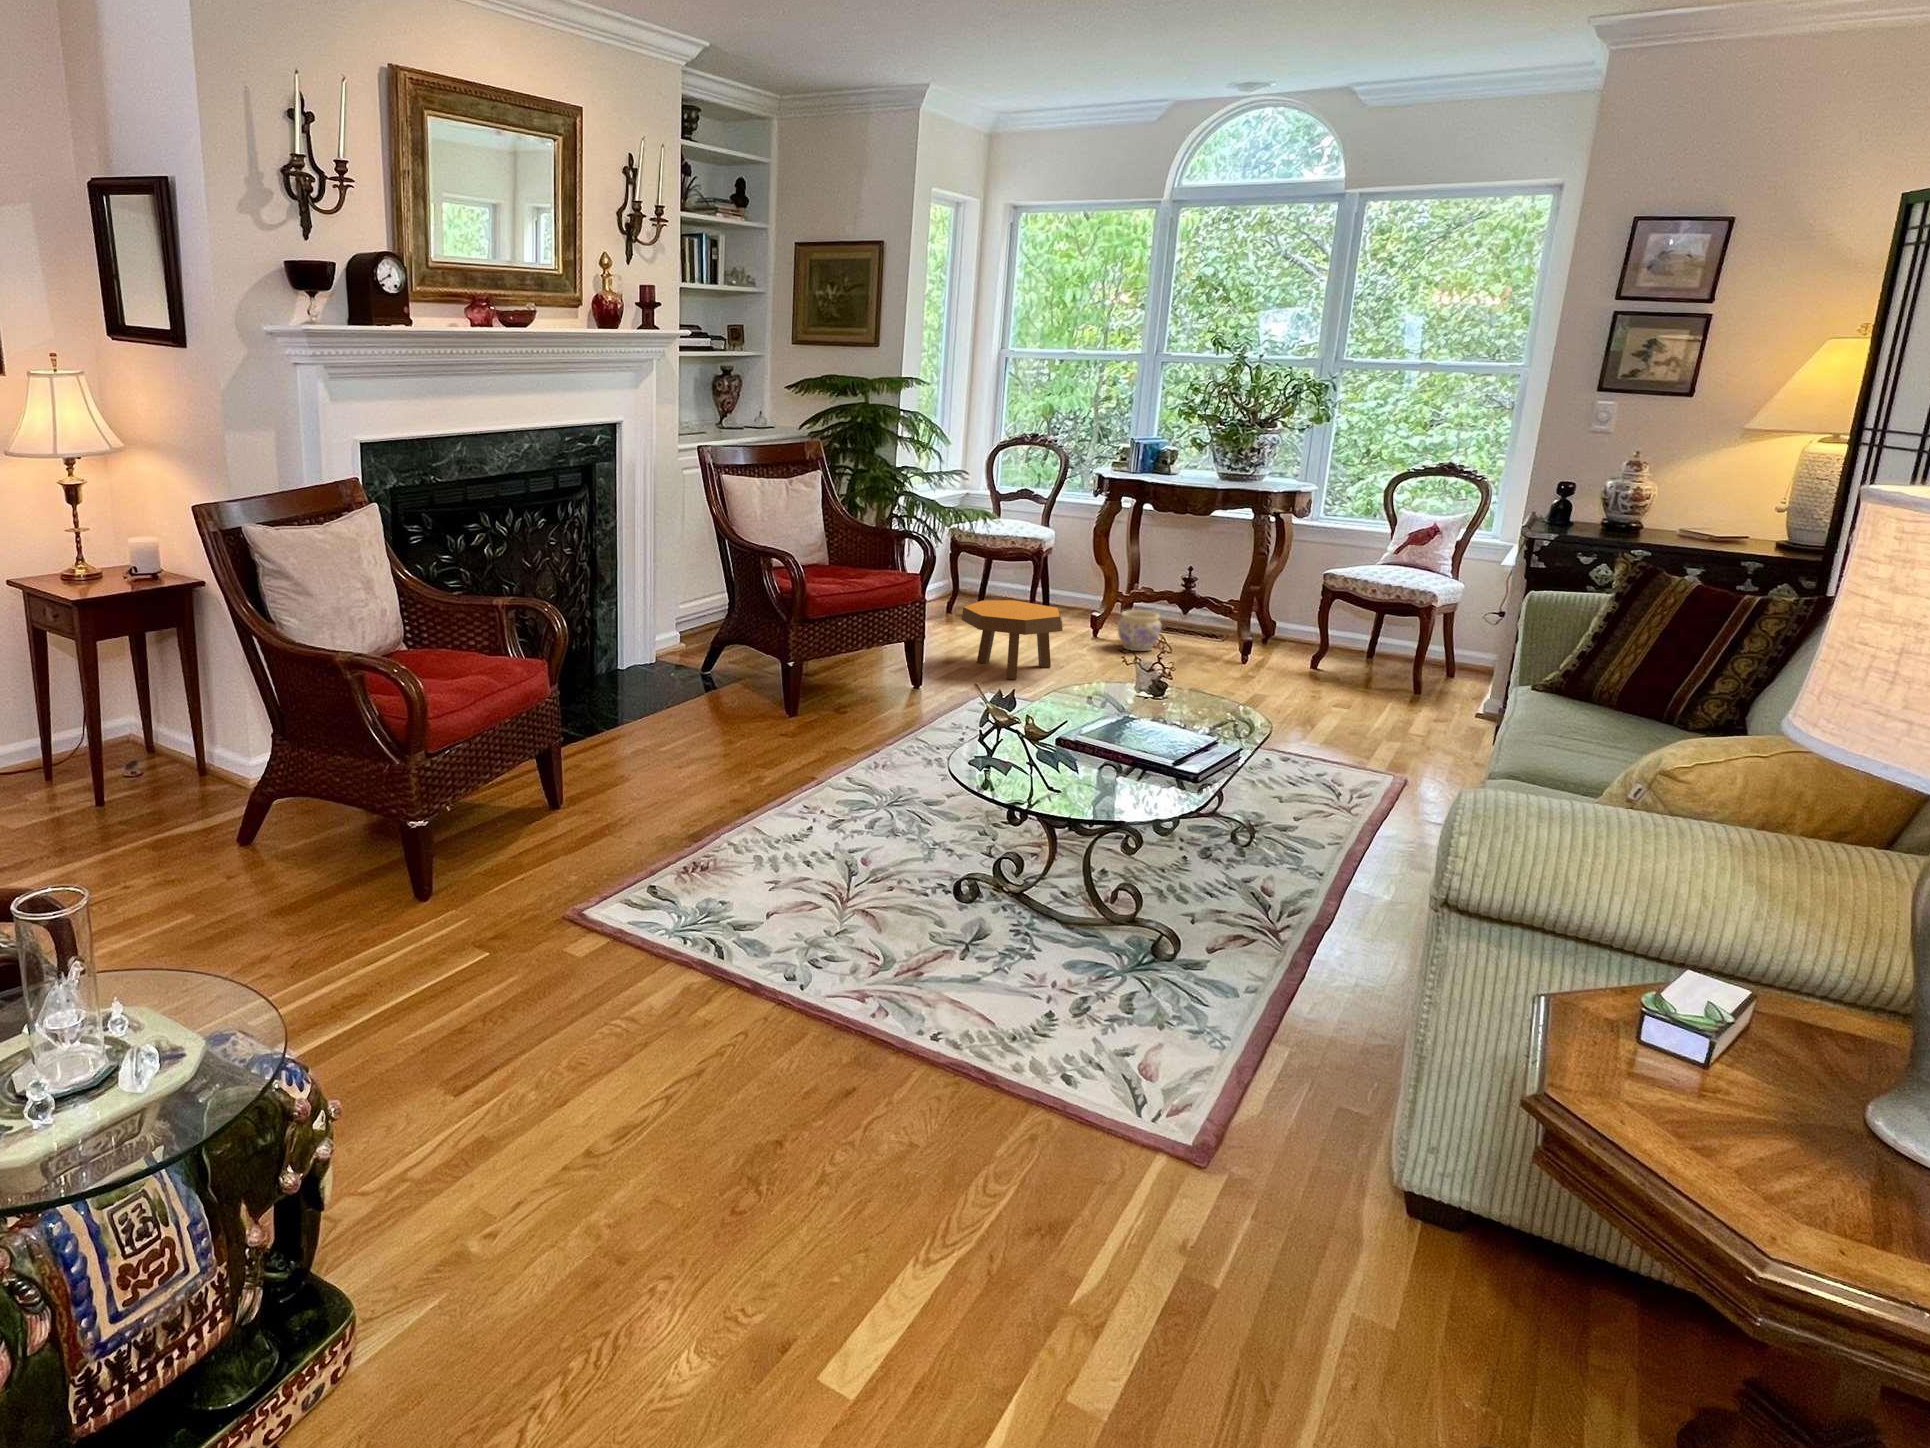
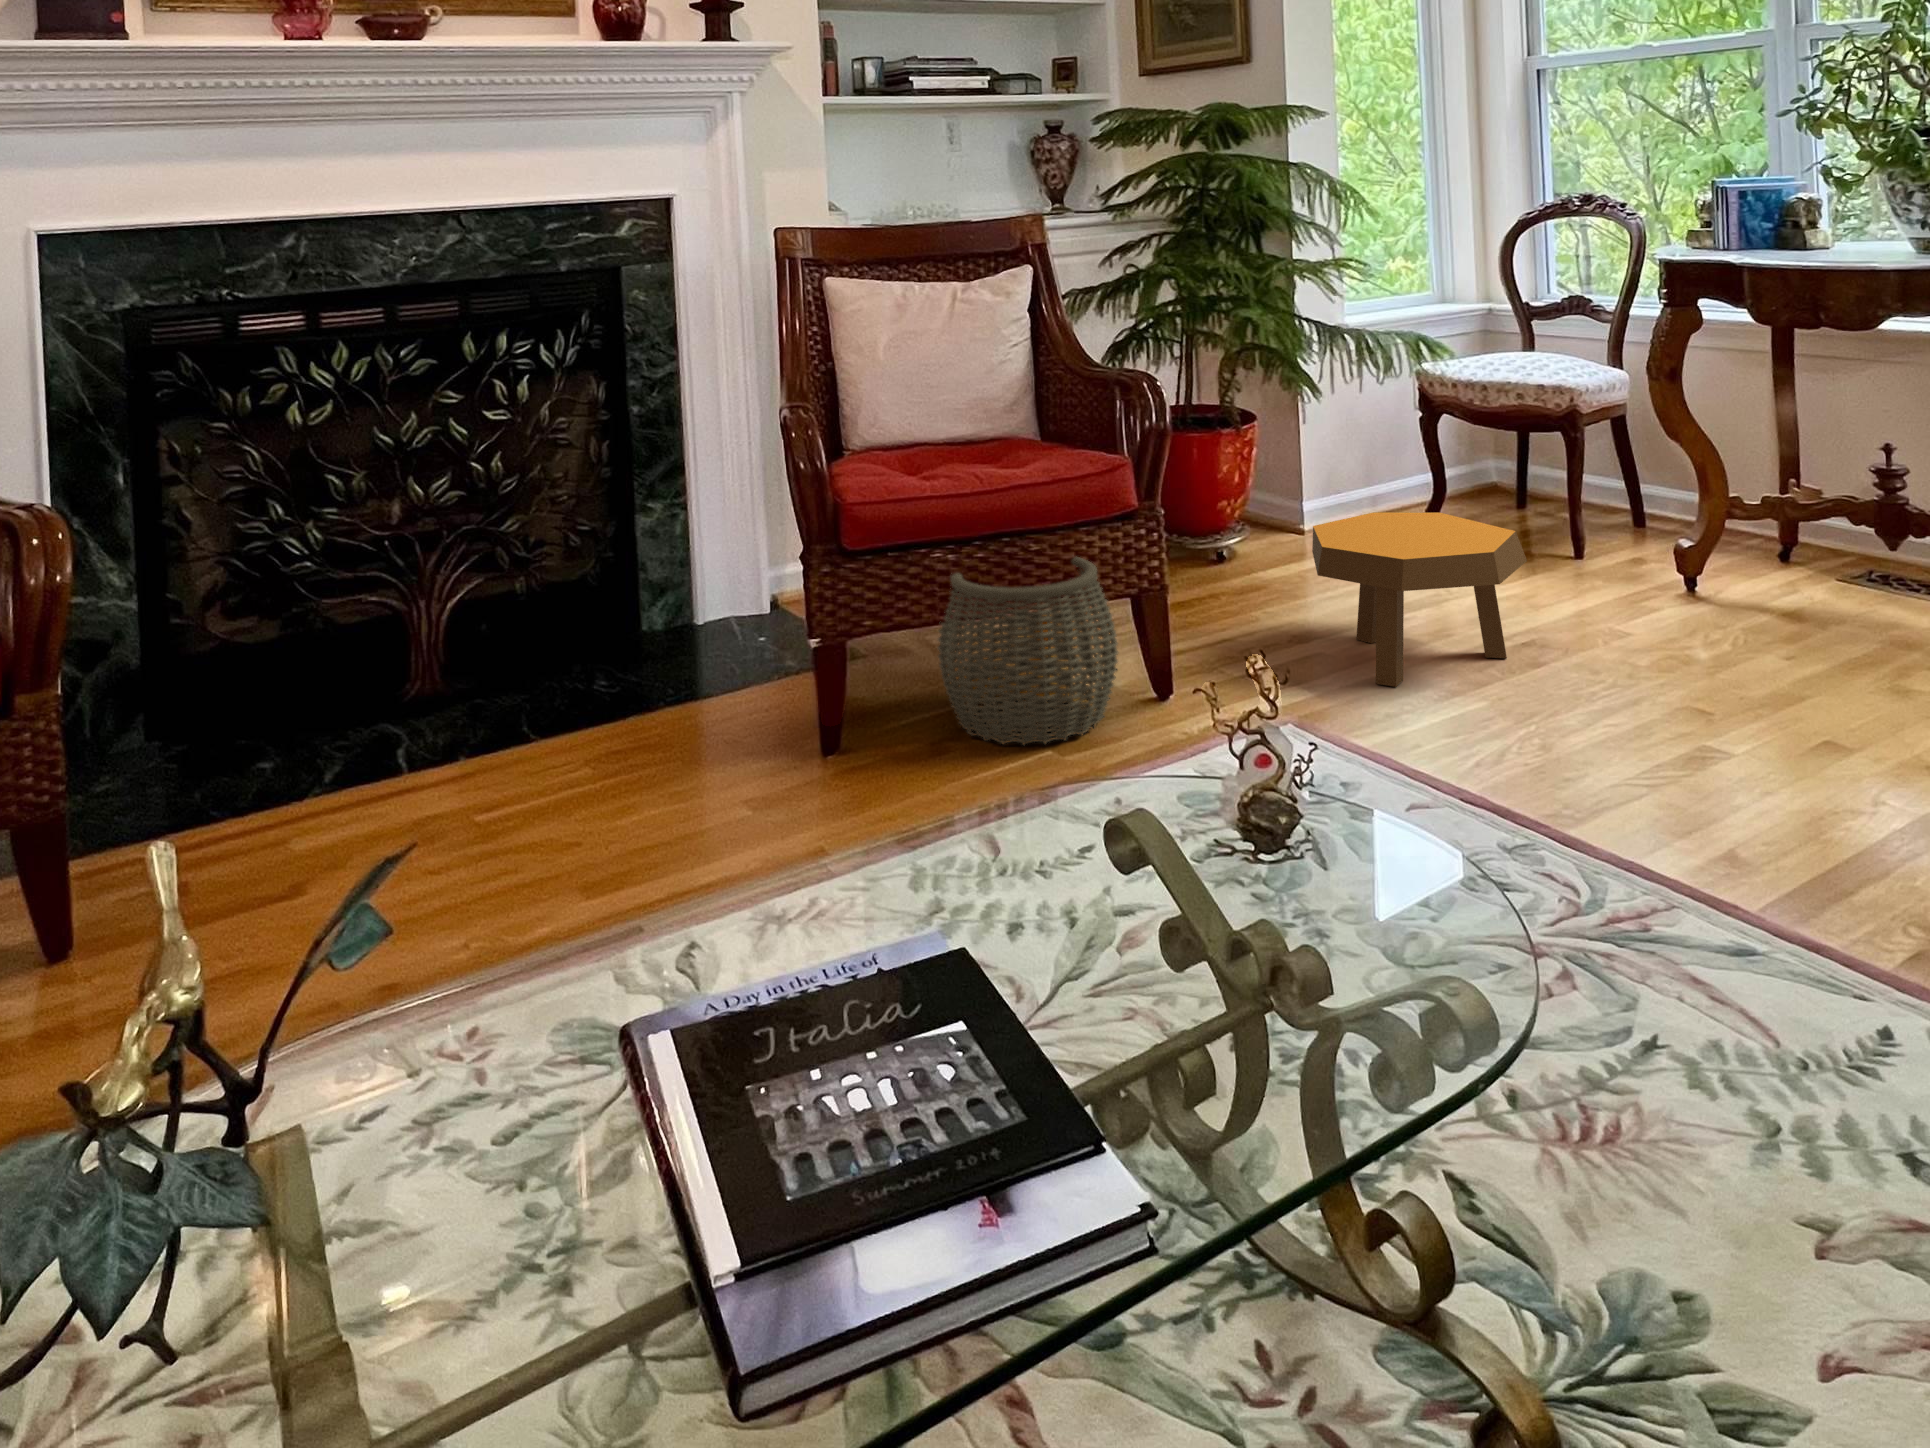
planter: present [1118,610,1162,651] -> none [1704,536,1805,627]
woven basket: none [832,619,921,708] -> present [938,557,1118,746]

